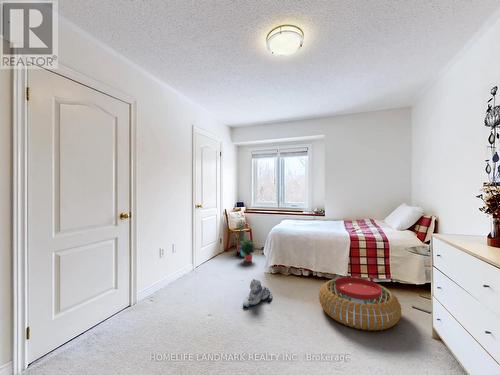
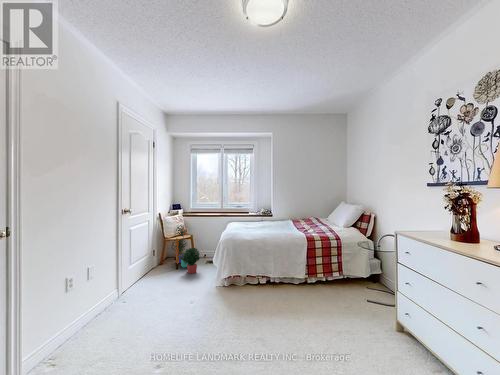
pouf: present [319,277,401,331] -> none [286,280,367,335]
plush toy: present [243,279,272,307] -> none [202,296,234,332]

